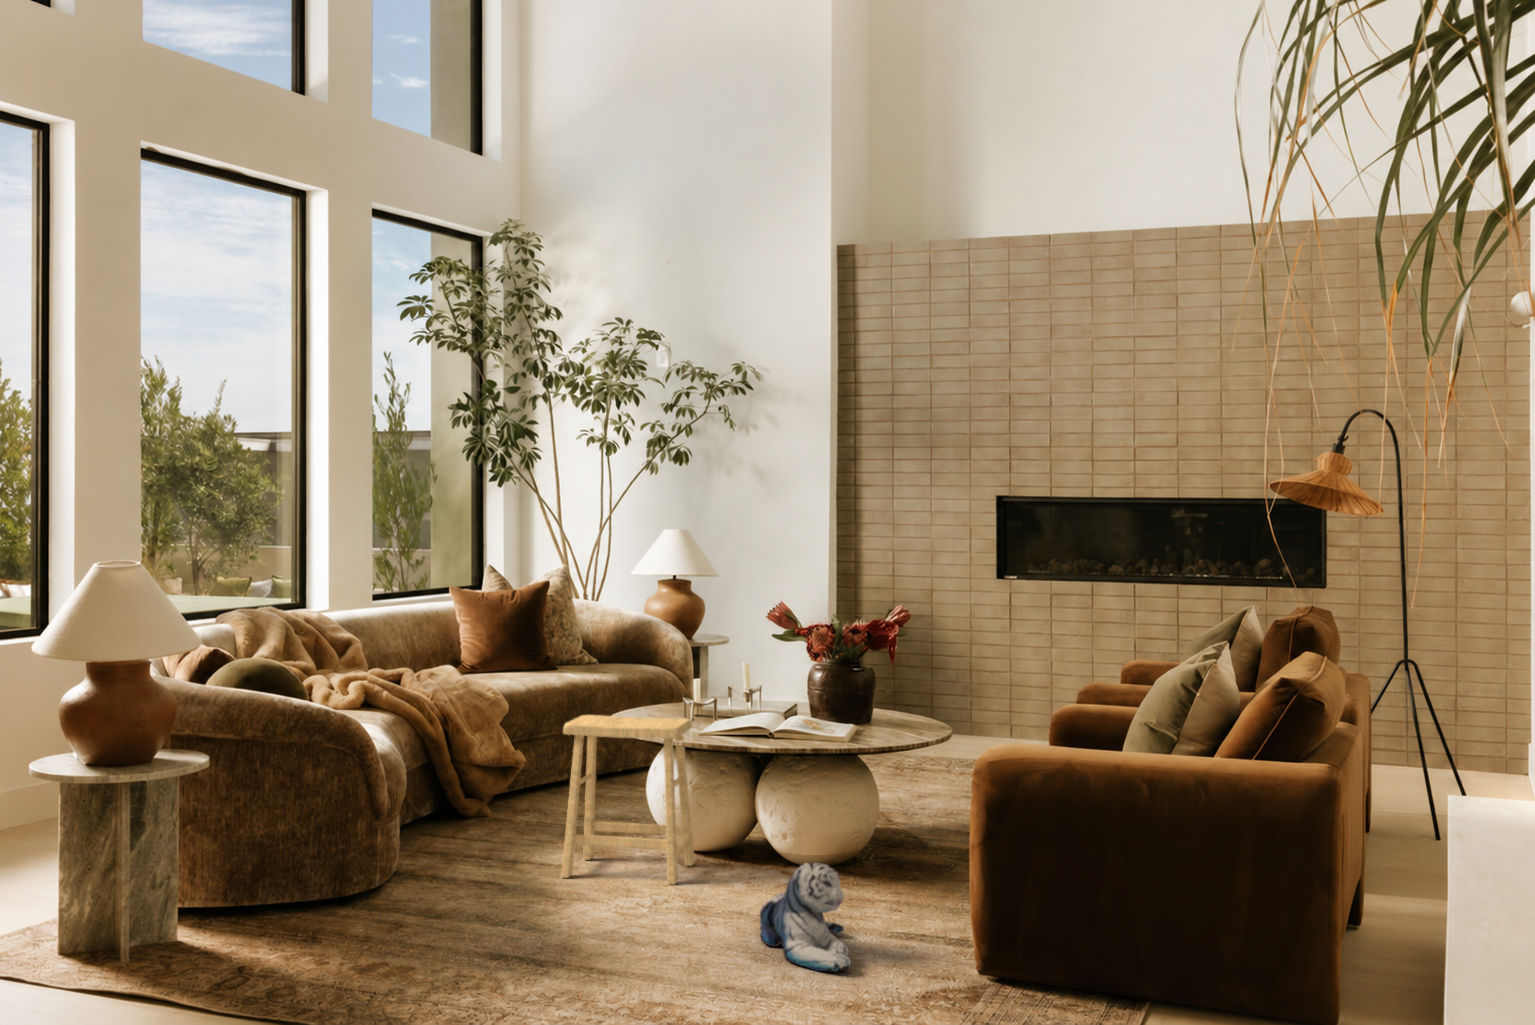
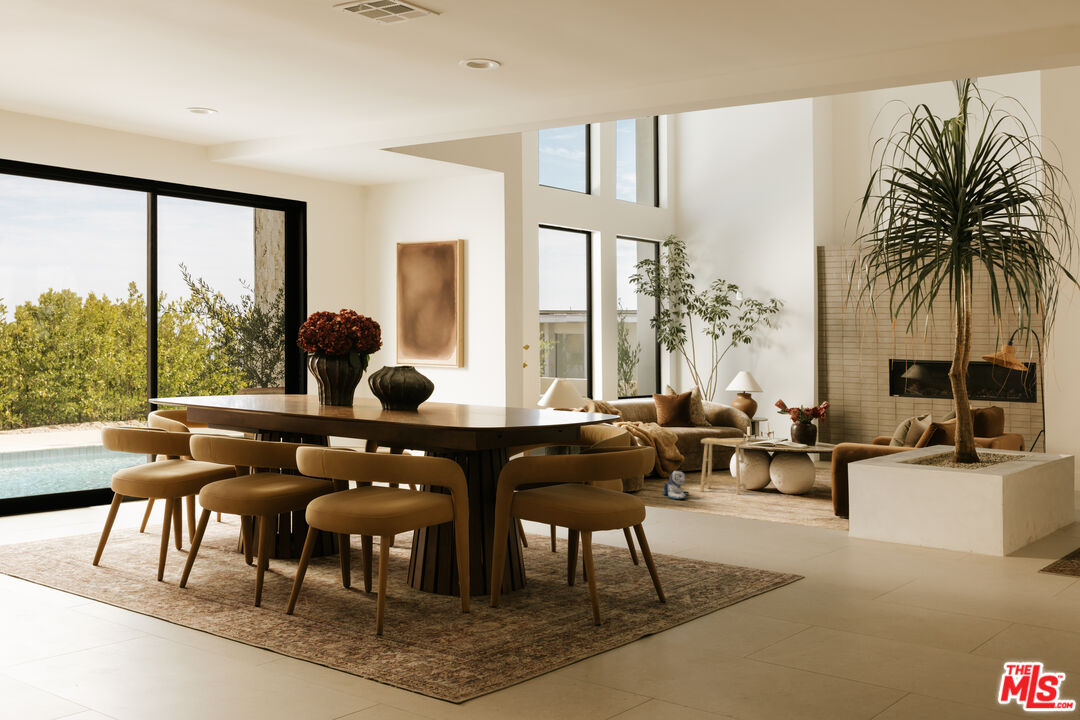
plush toy: present [760,863,851,972] -> present [663,471,689,499]

